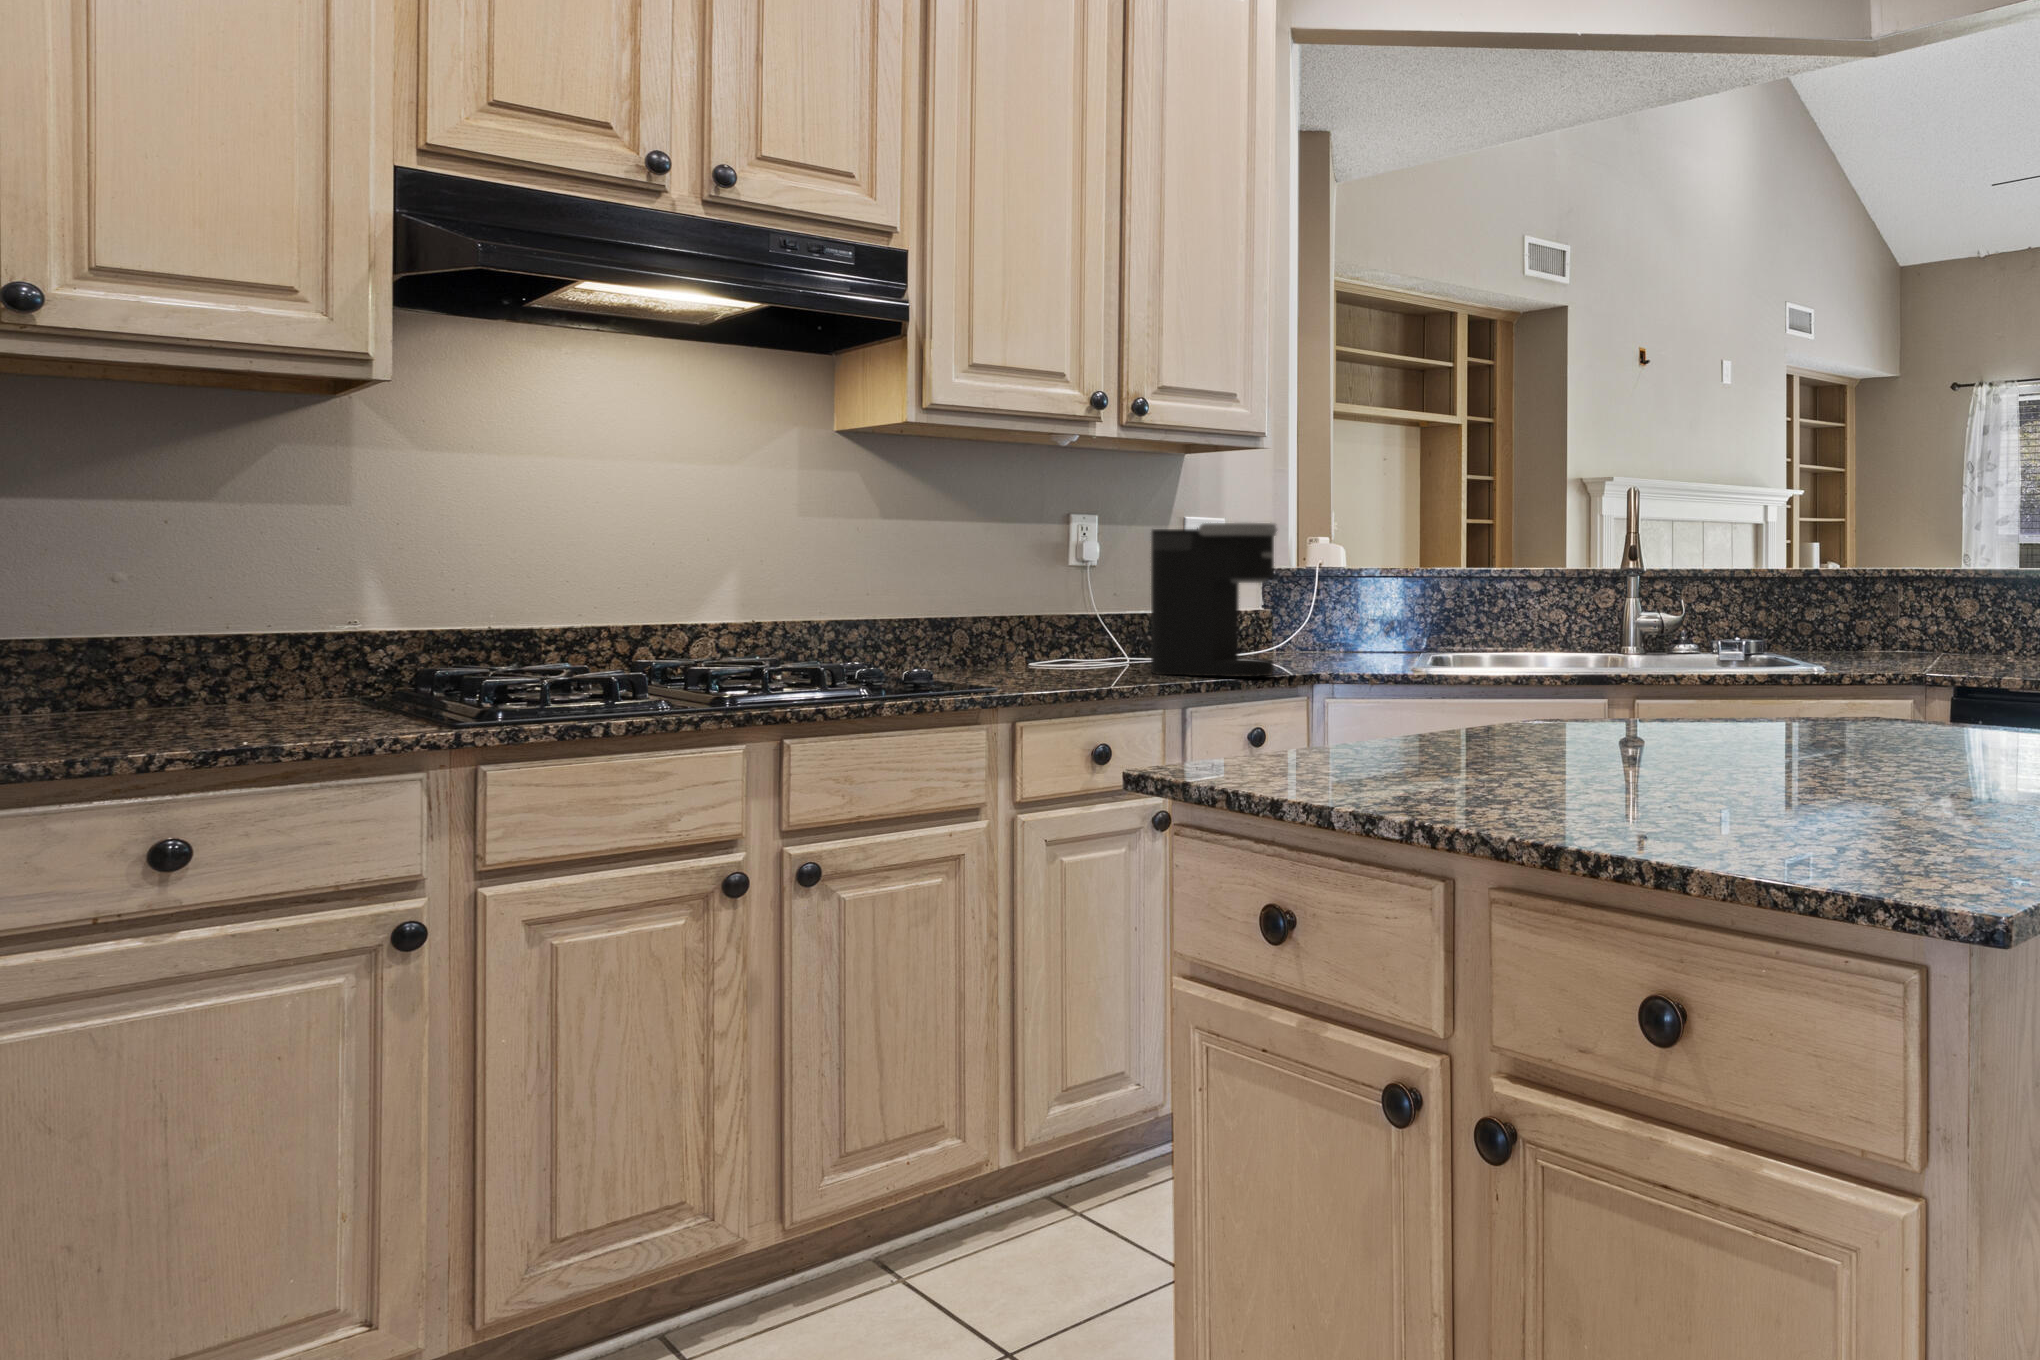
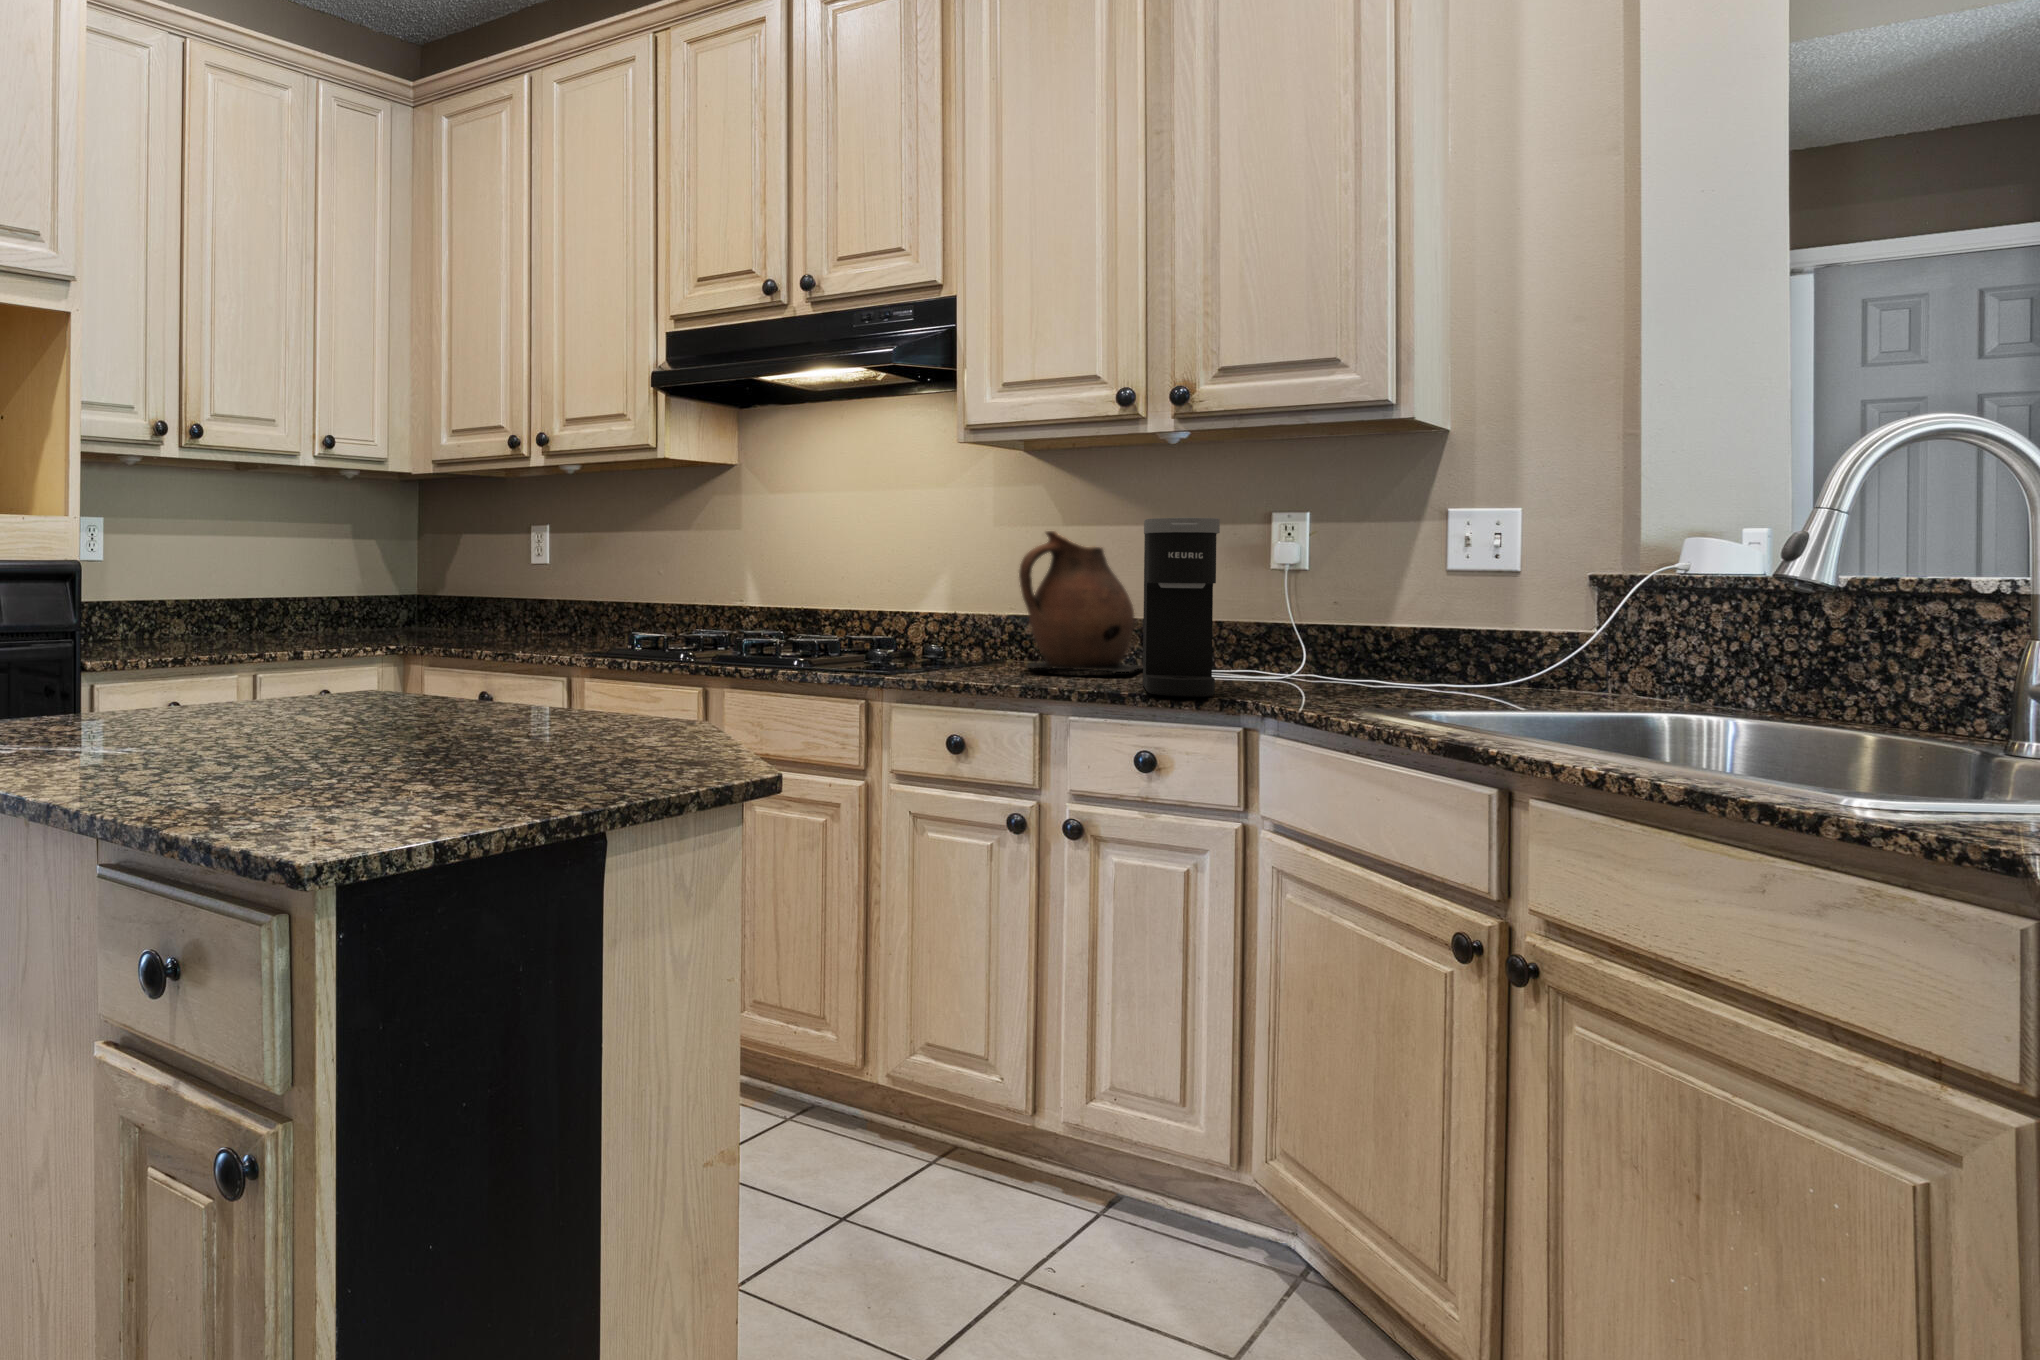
ceramic pitcher: none [957,527,1098,672] -> present [1019,531,1140,673]

